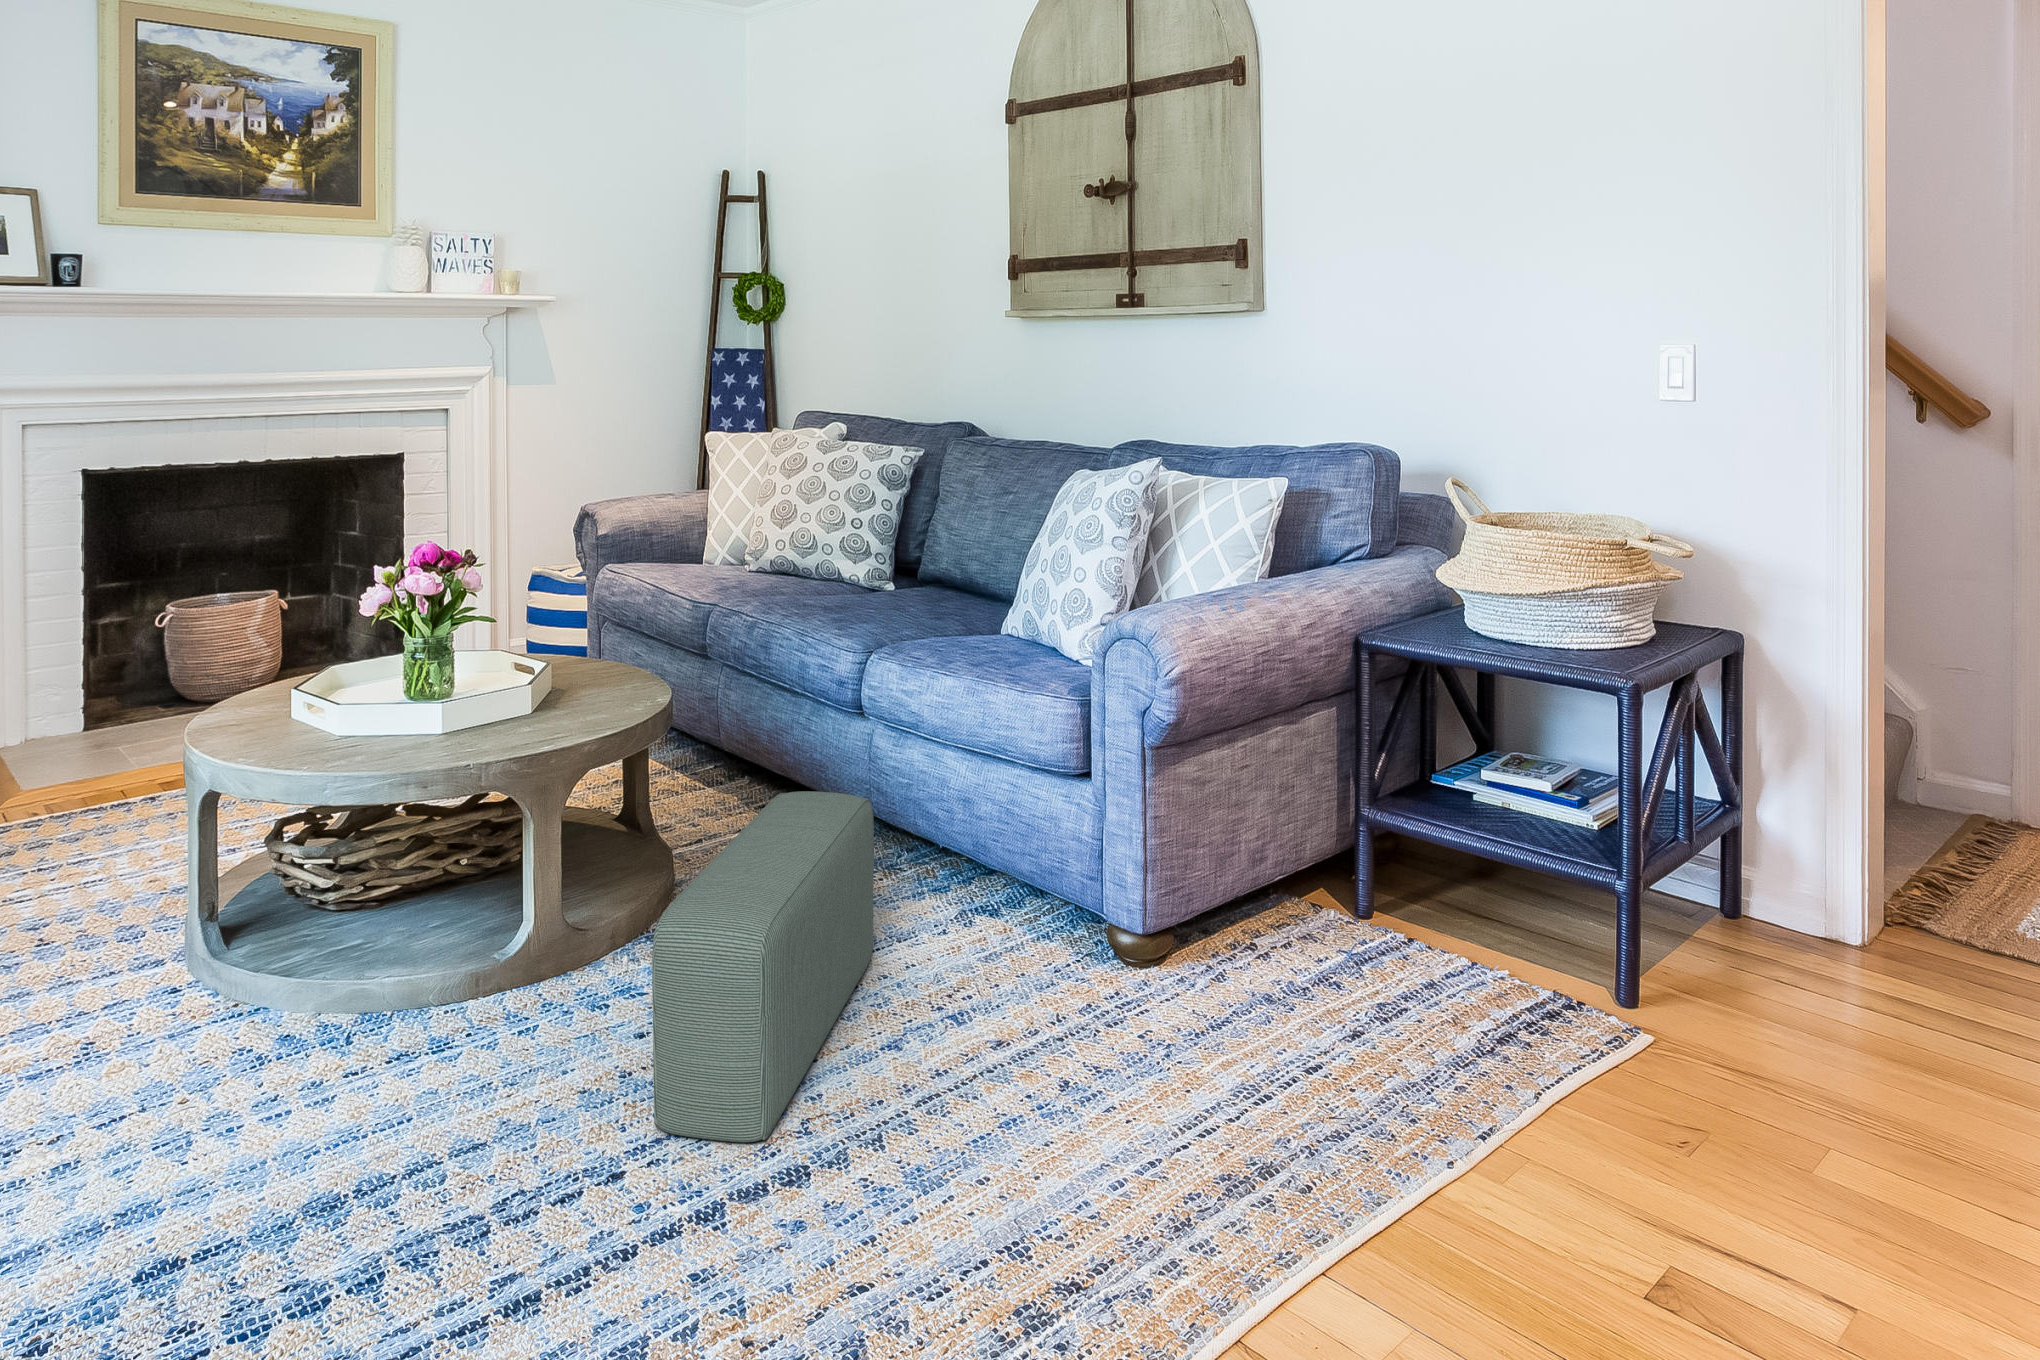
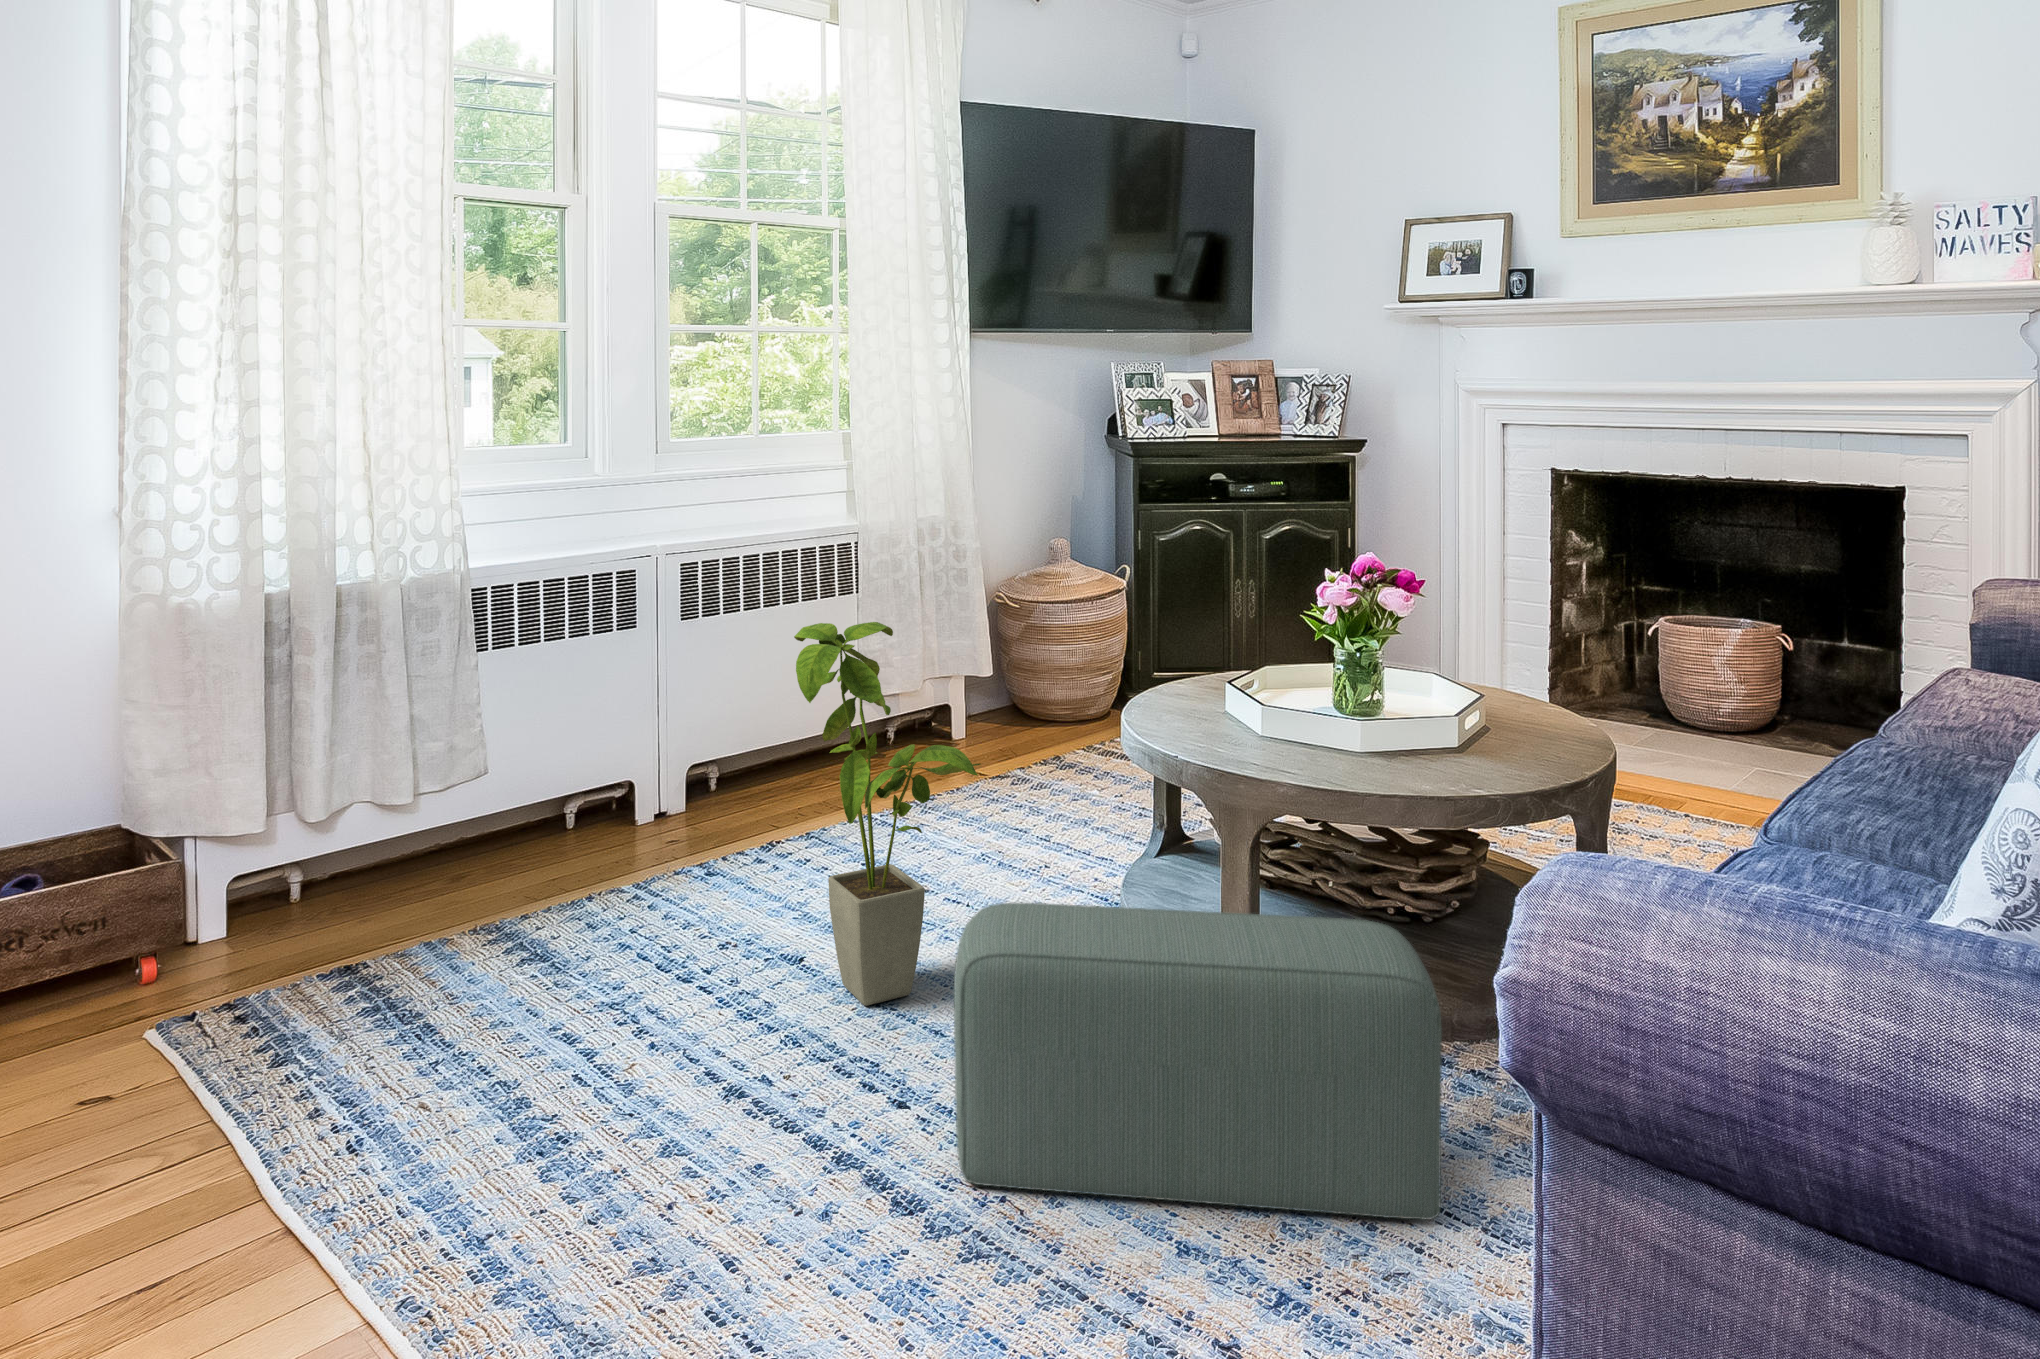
house plant: none [237,717,507,1213] -> present [794,622,981,1005]

